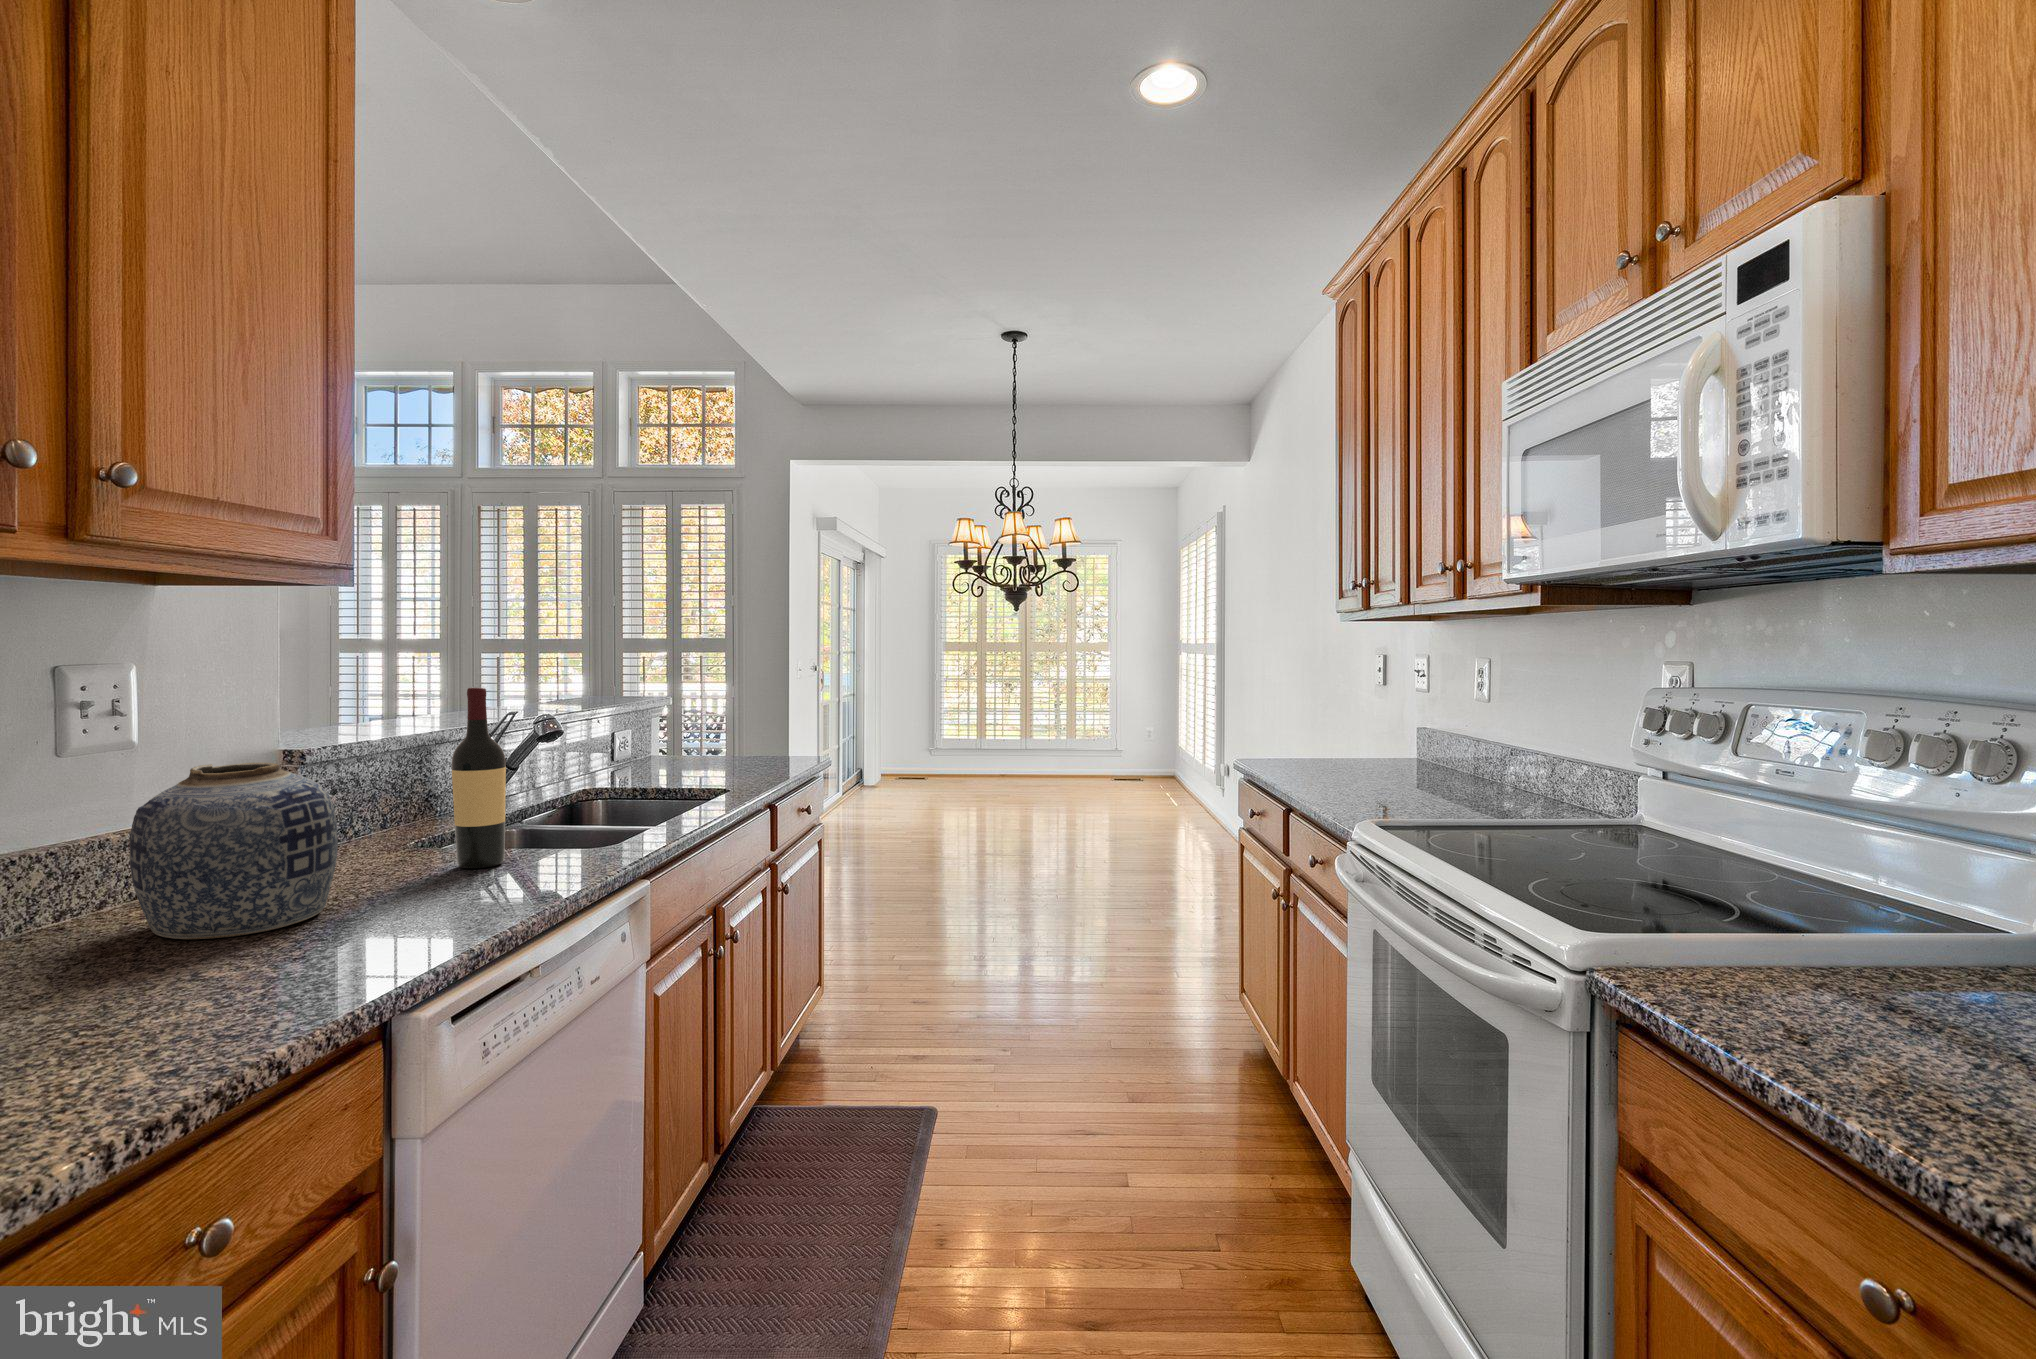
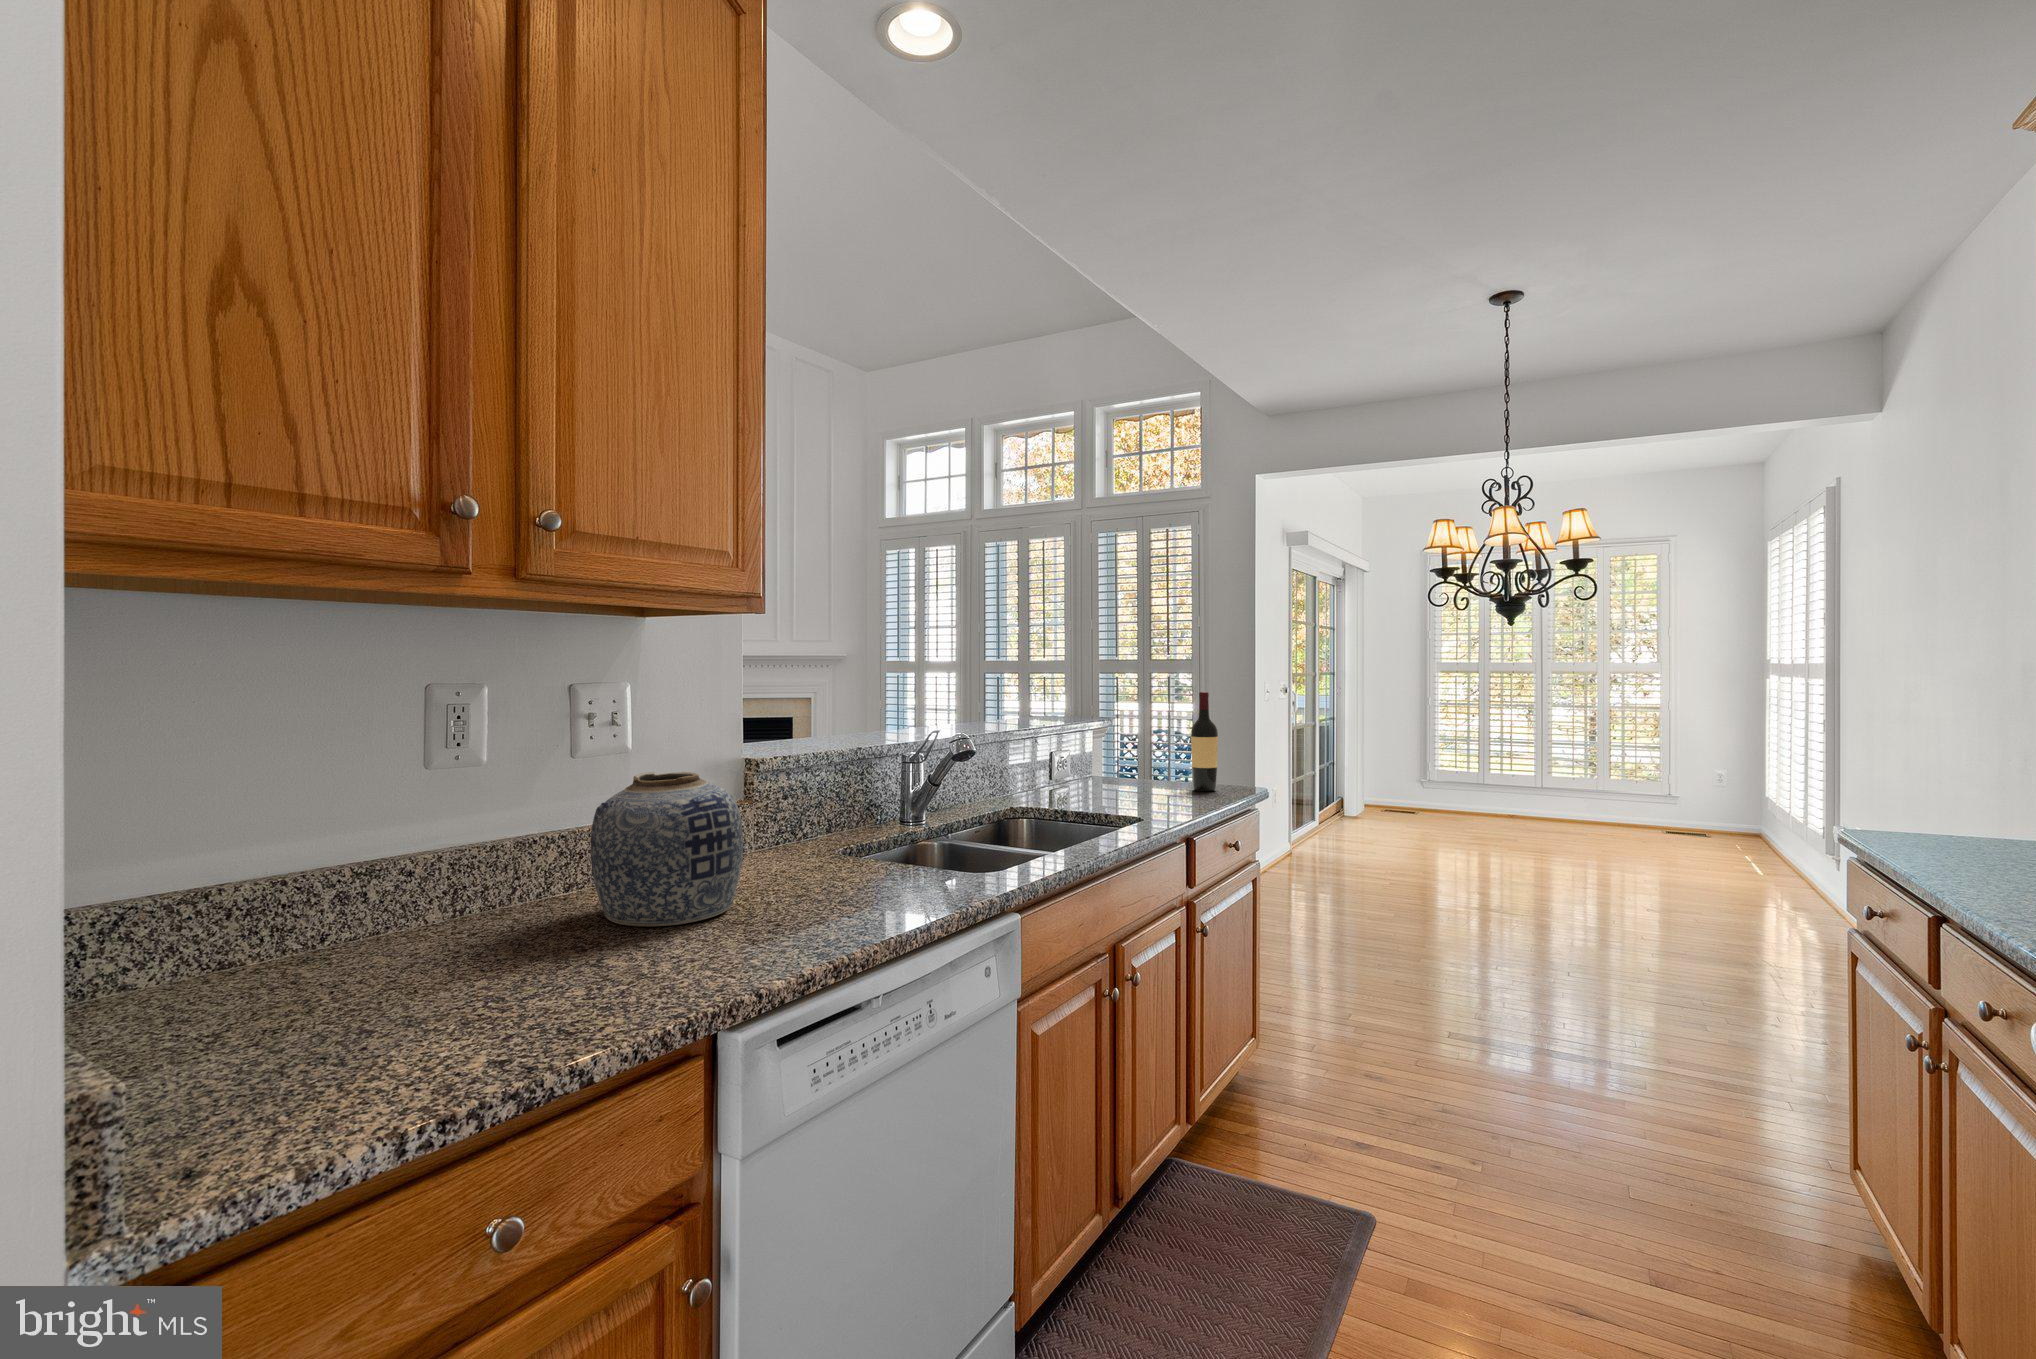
wine bottle: present [452,688,506,868] -> present [1191,692,1218,791]

